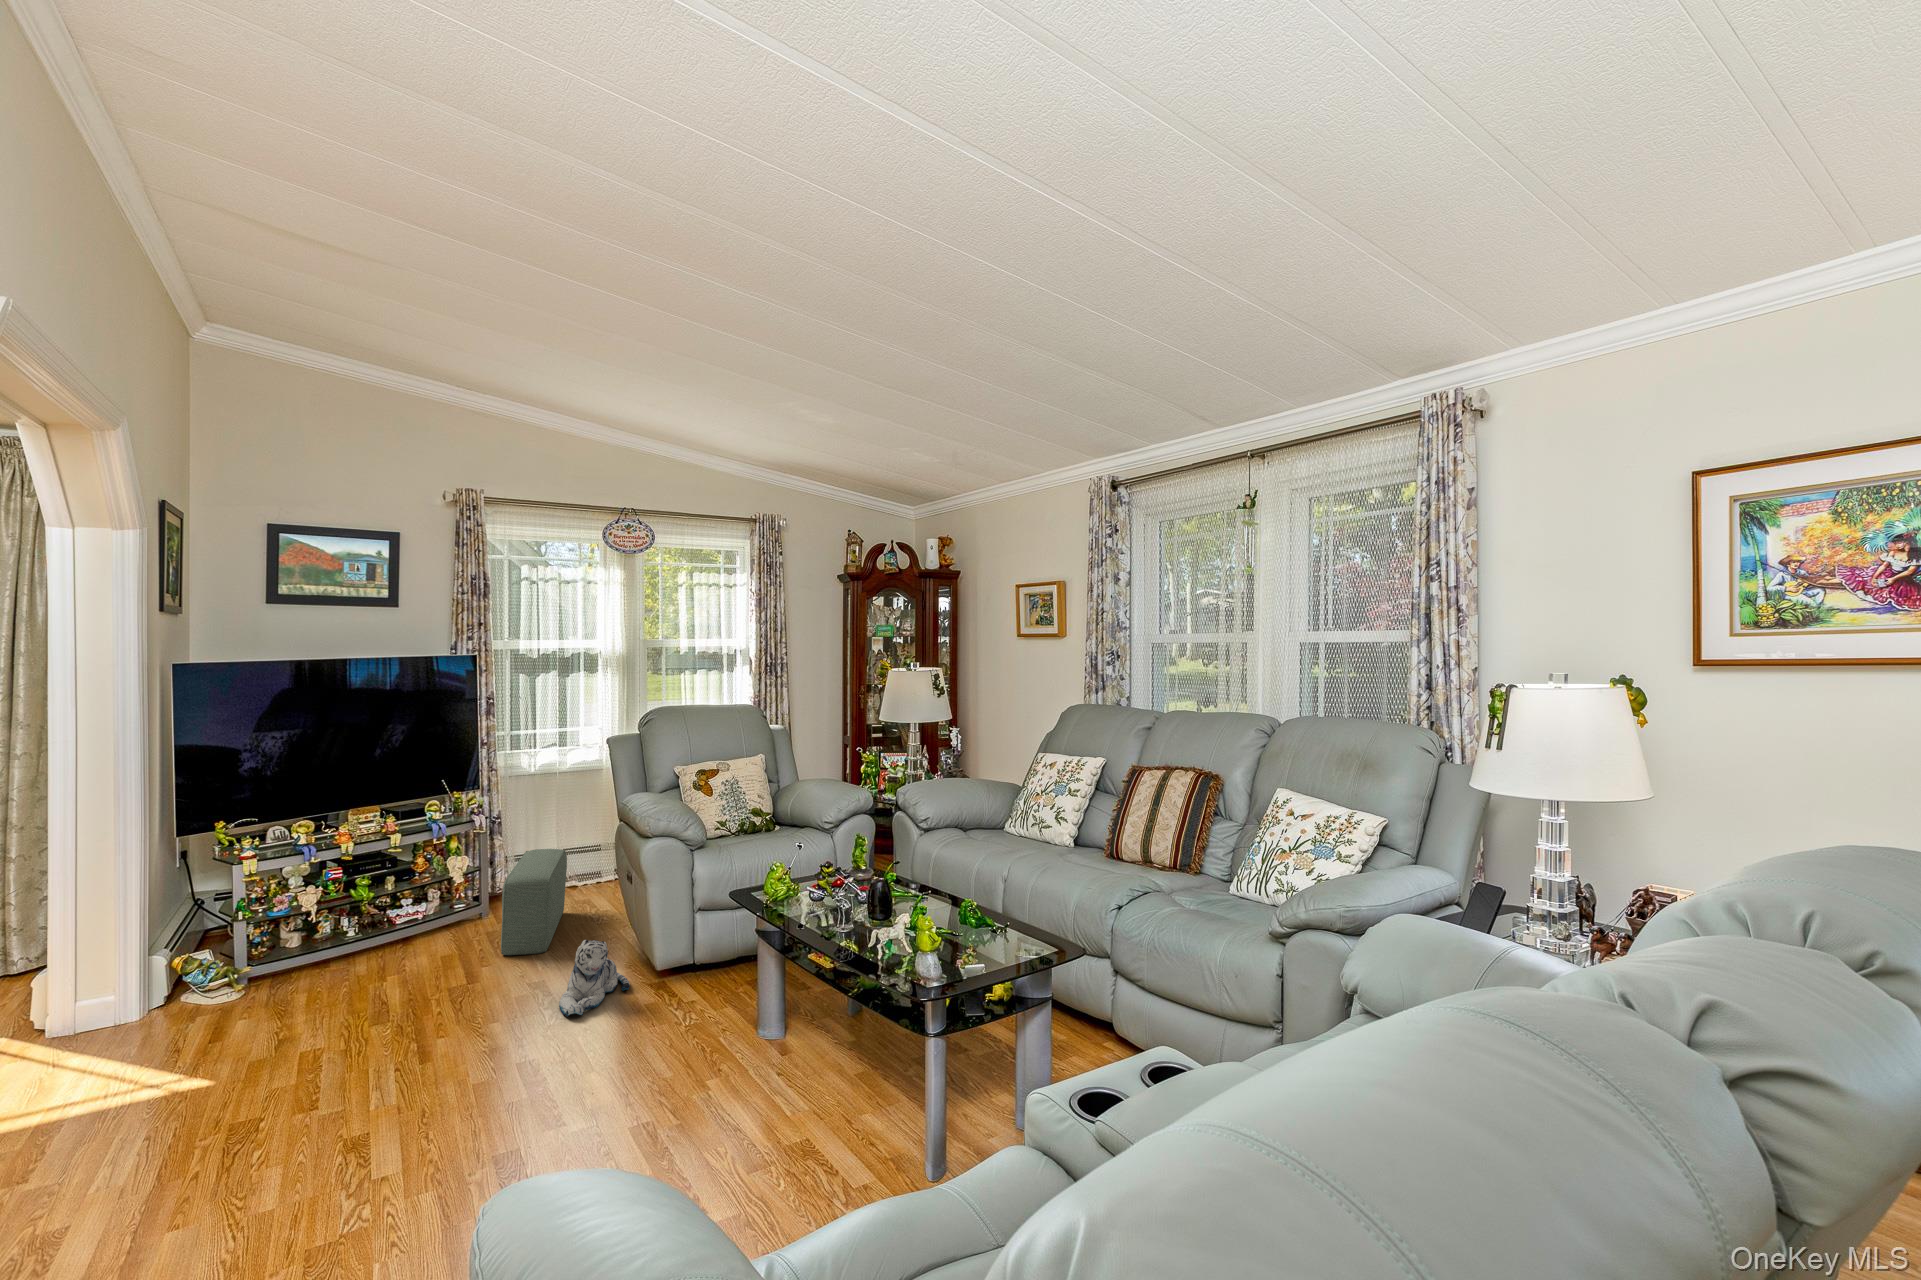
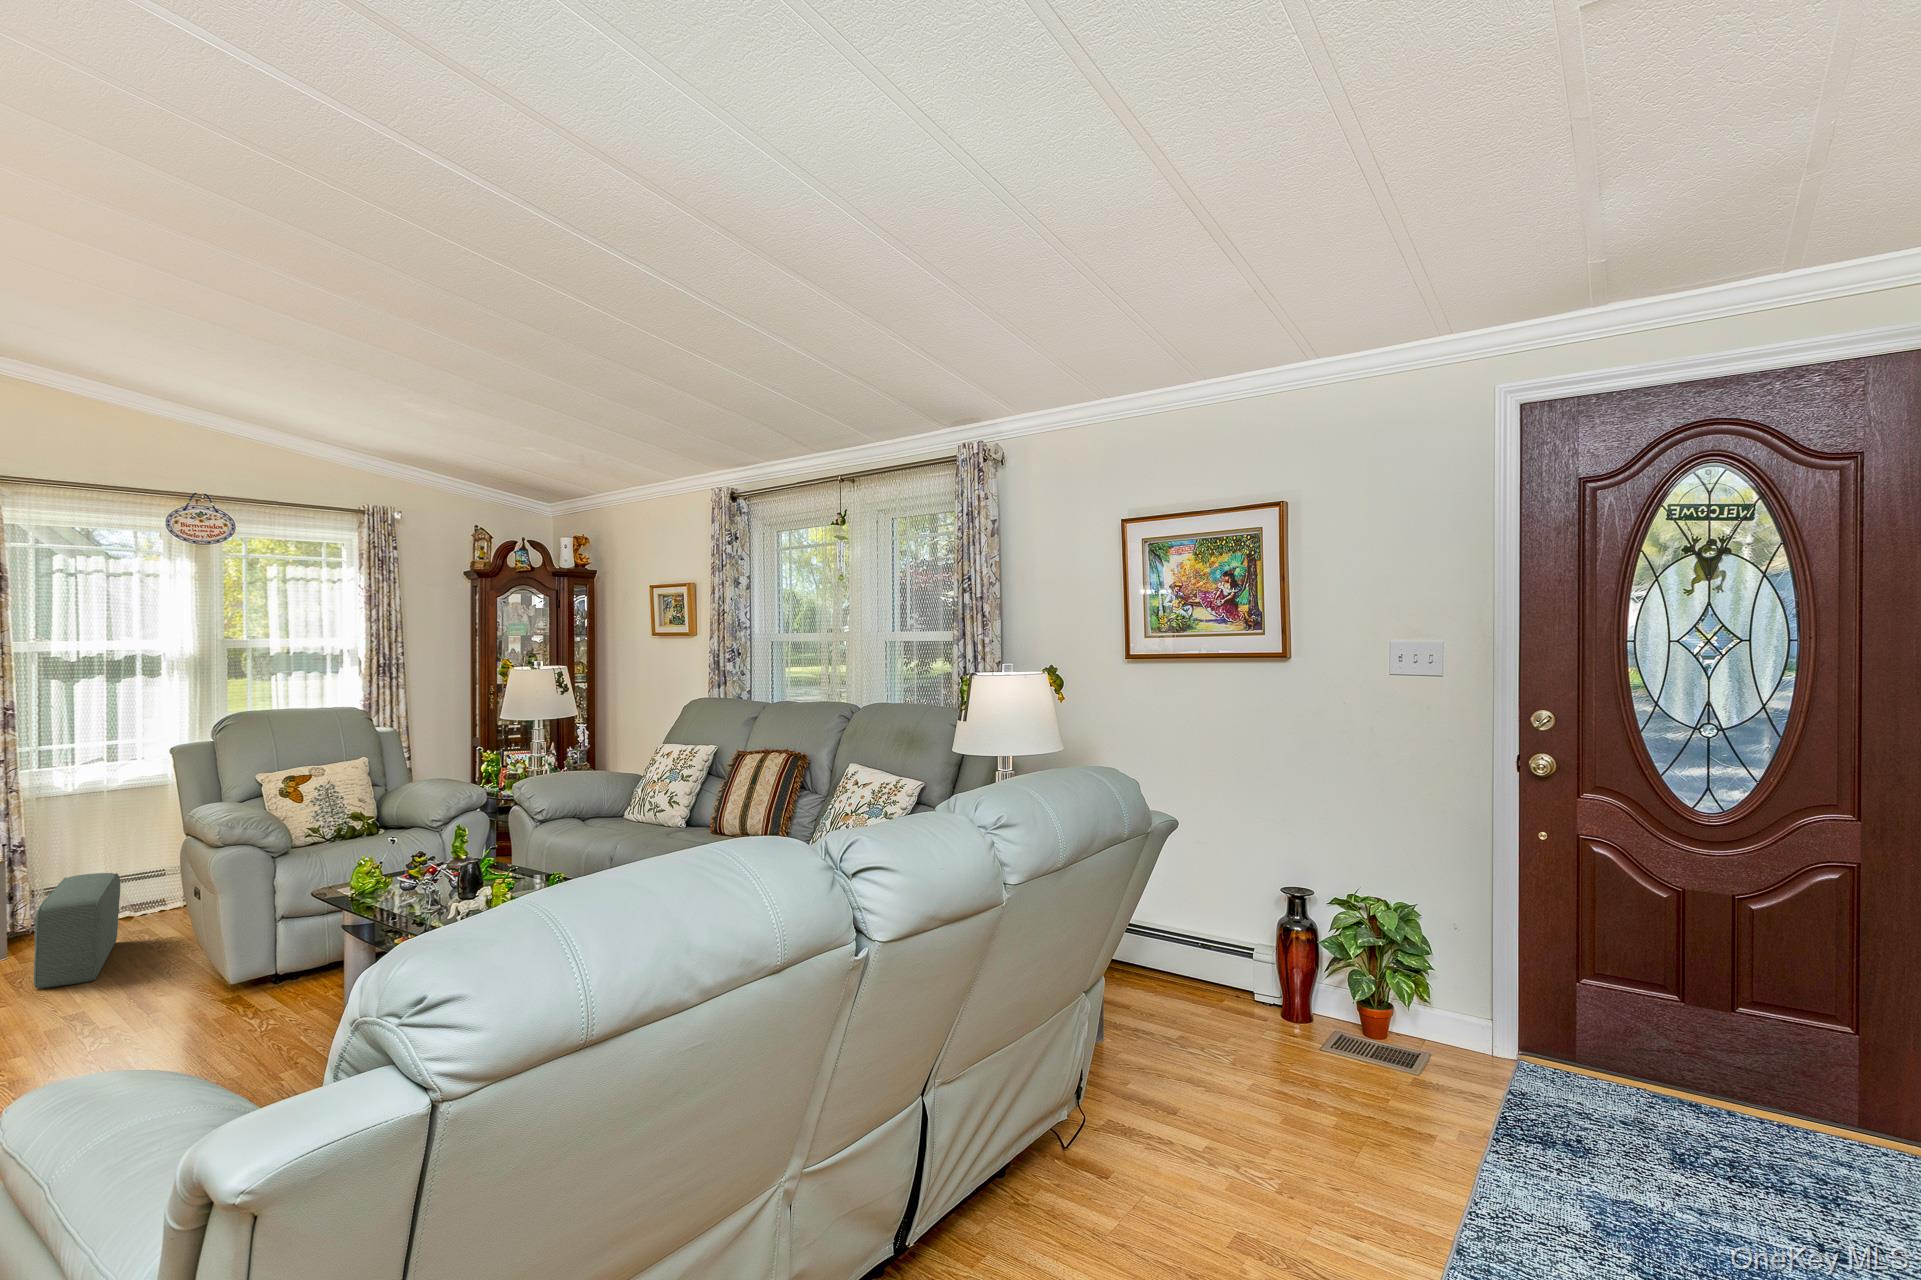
plush toy: present [559,940,630,1017] -> none [114,954,203,1033]

